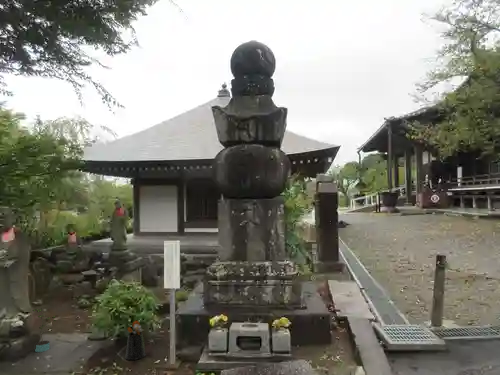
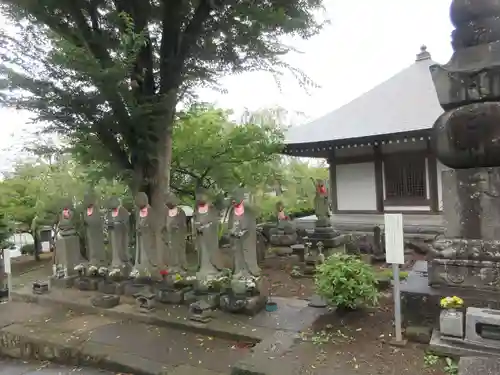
watering can: present [125,321,146,360] -> none [347,292,367,330]

